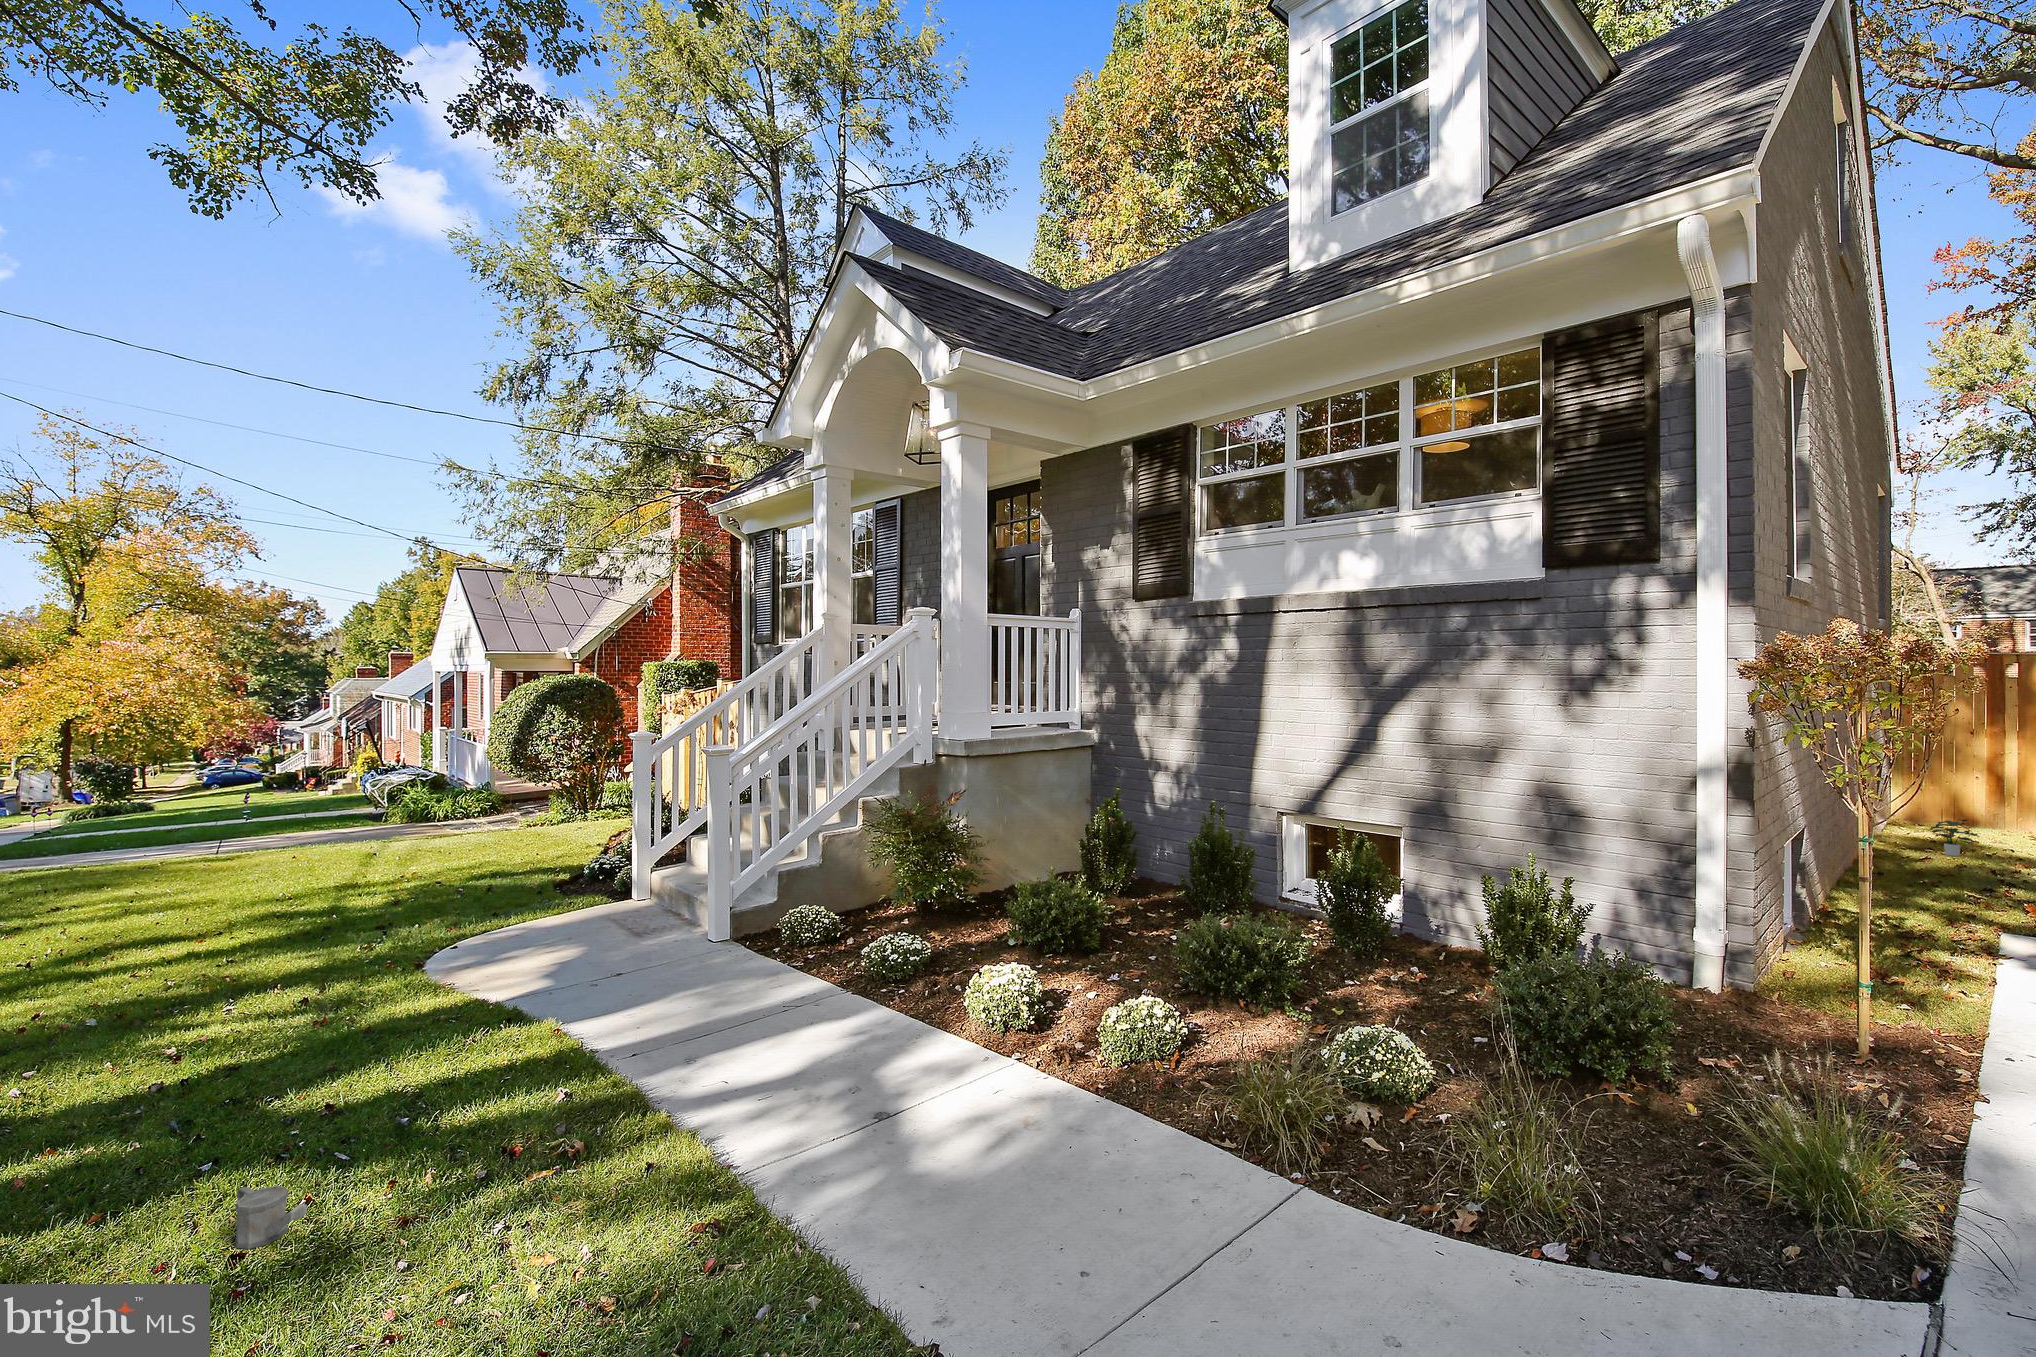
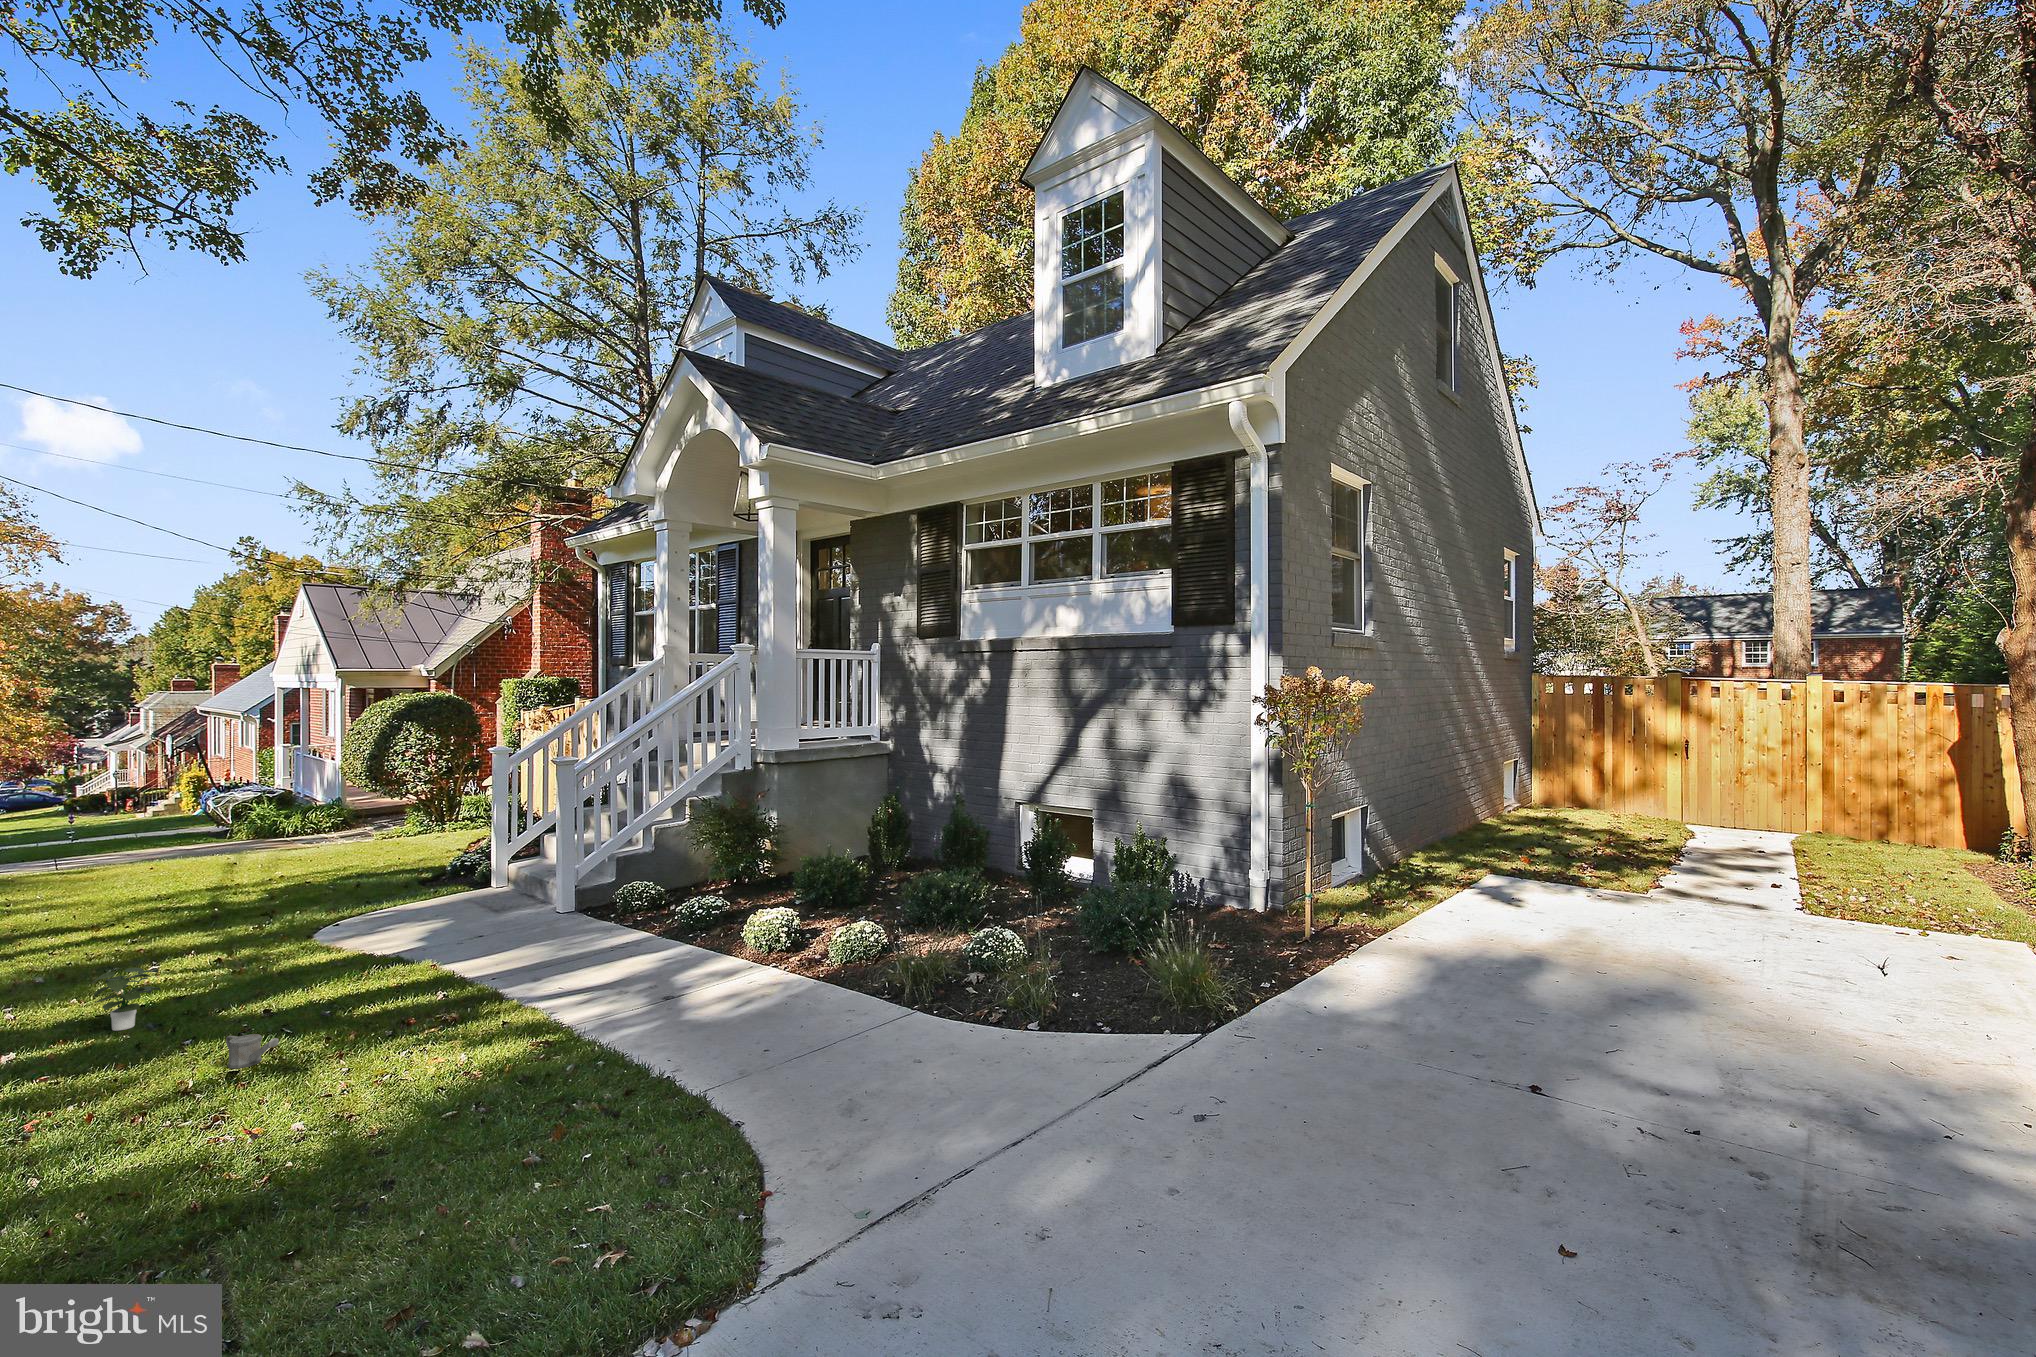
potted plant: present [1930,819,1979,856] -> present [92,968,161,1031]

